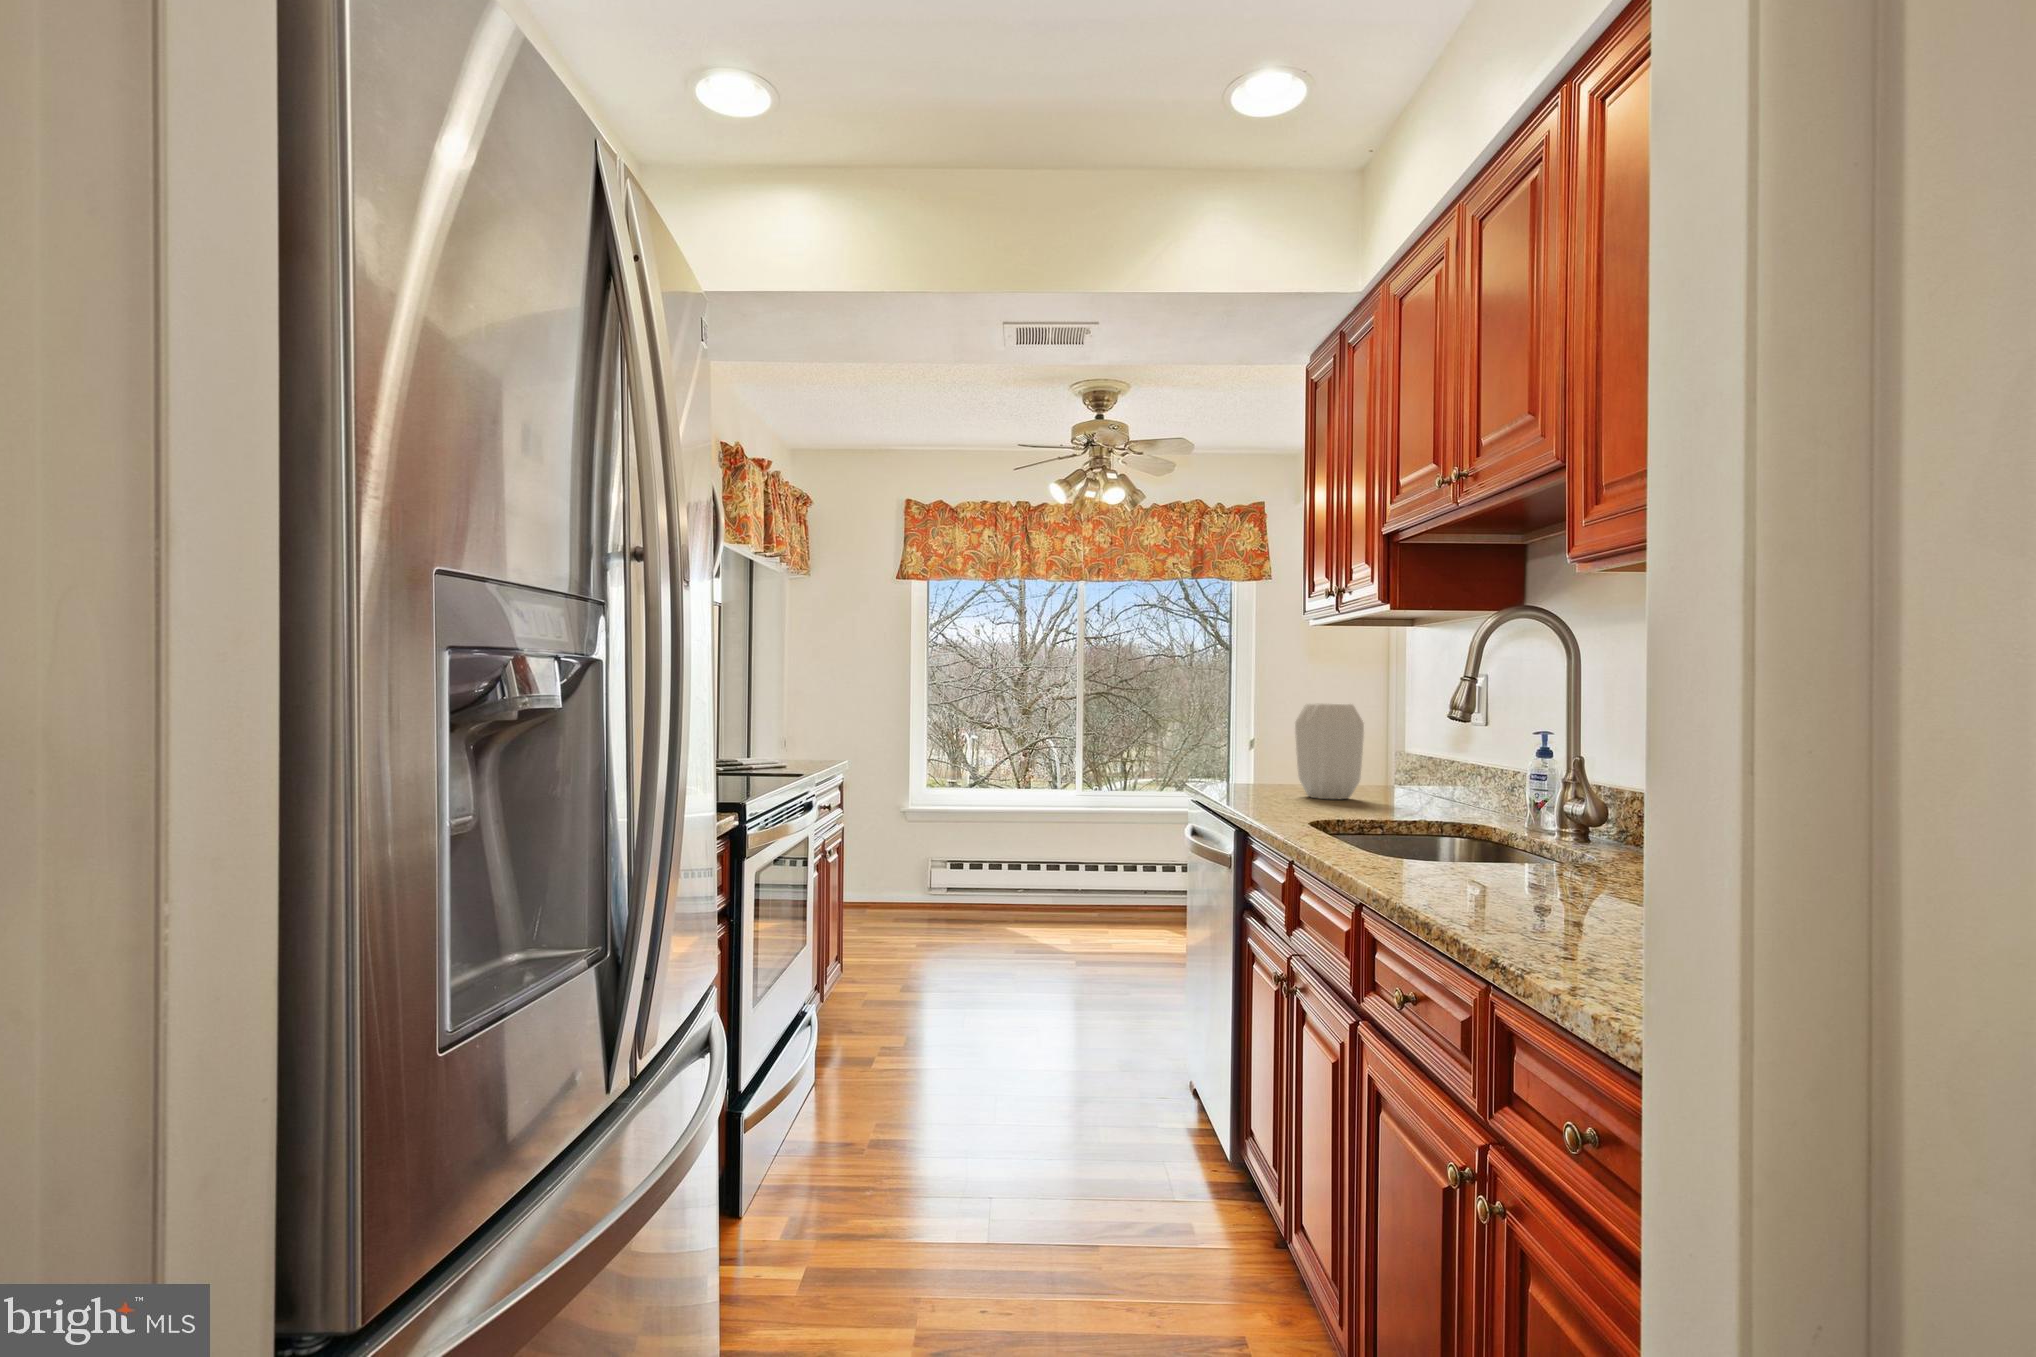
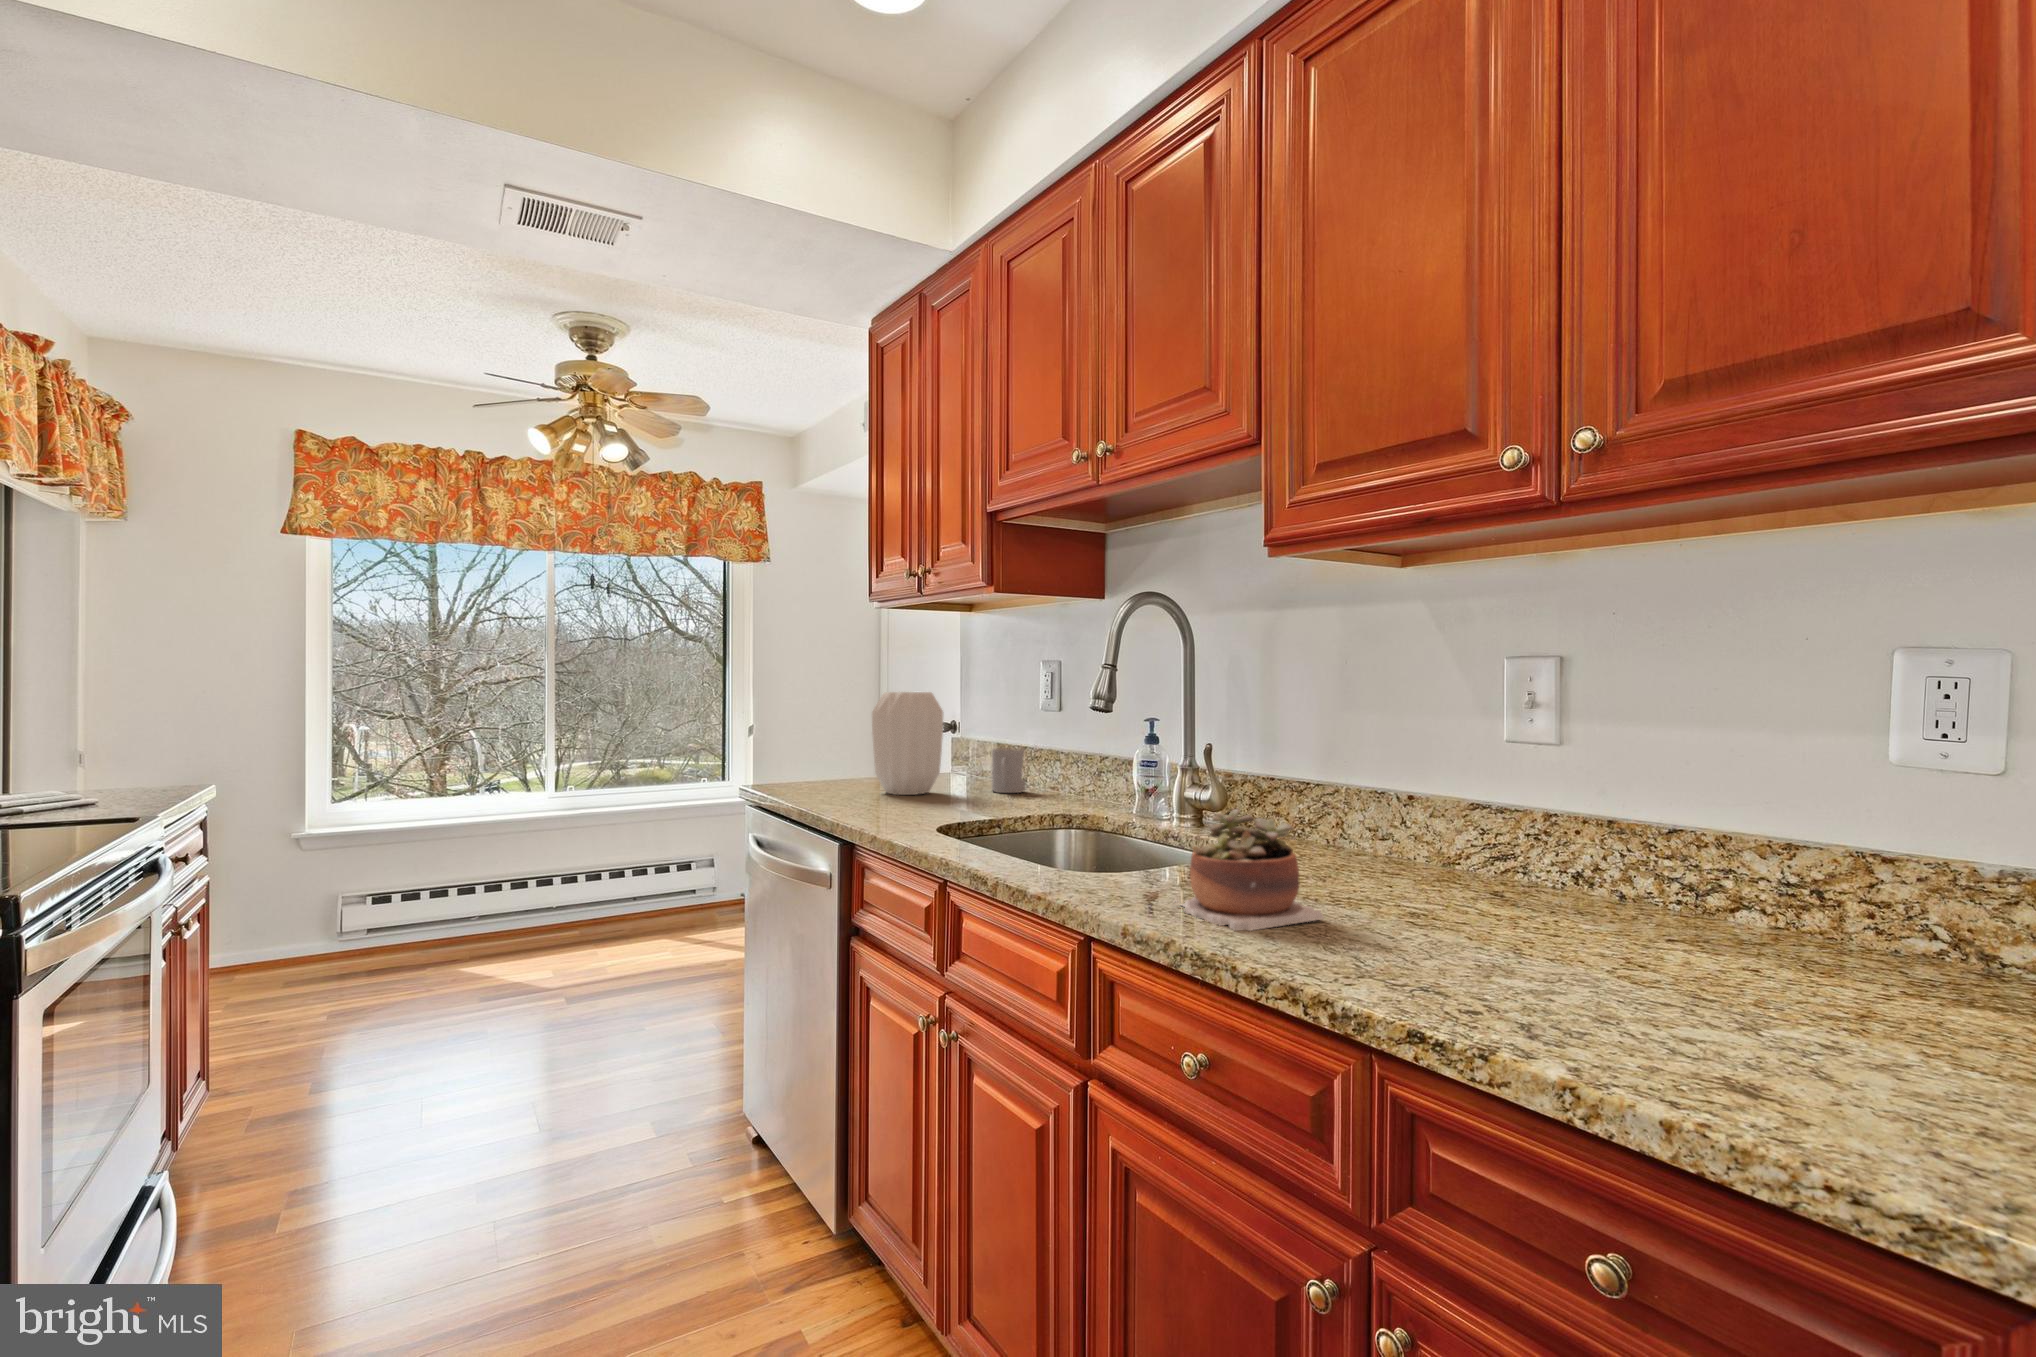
mug: none [1417,761,1453,806] -> present [992,748,1025,793]
succulent plant: none [1418,805,1542,904] -> present [1182,809,1324,931]

